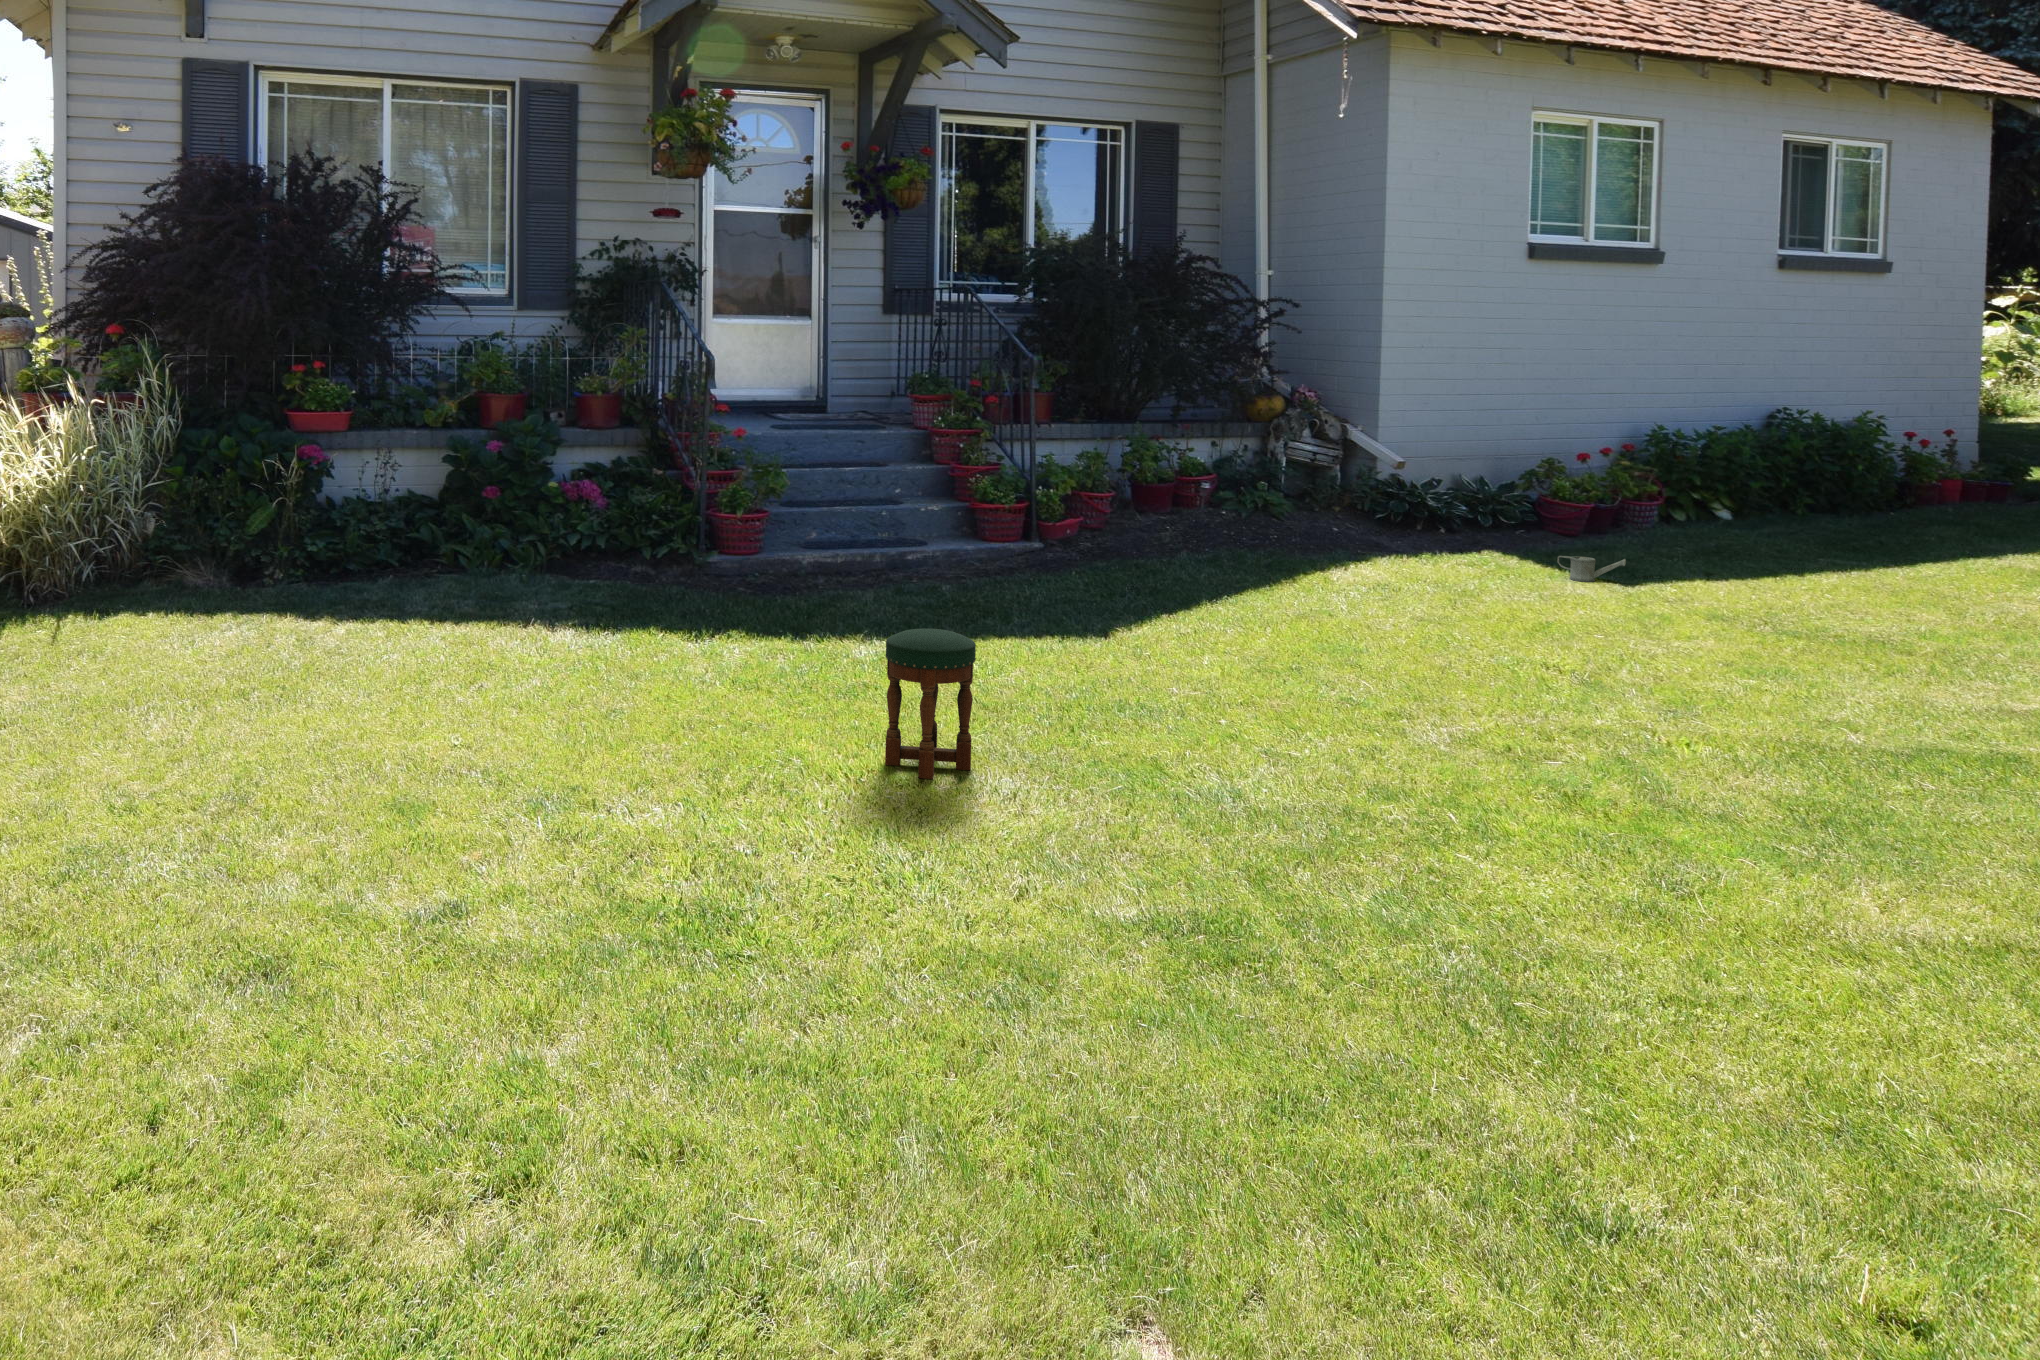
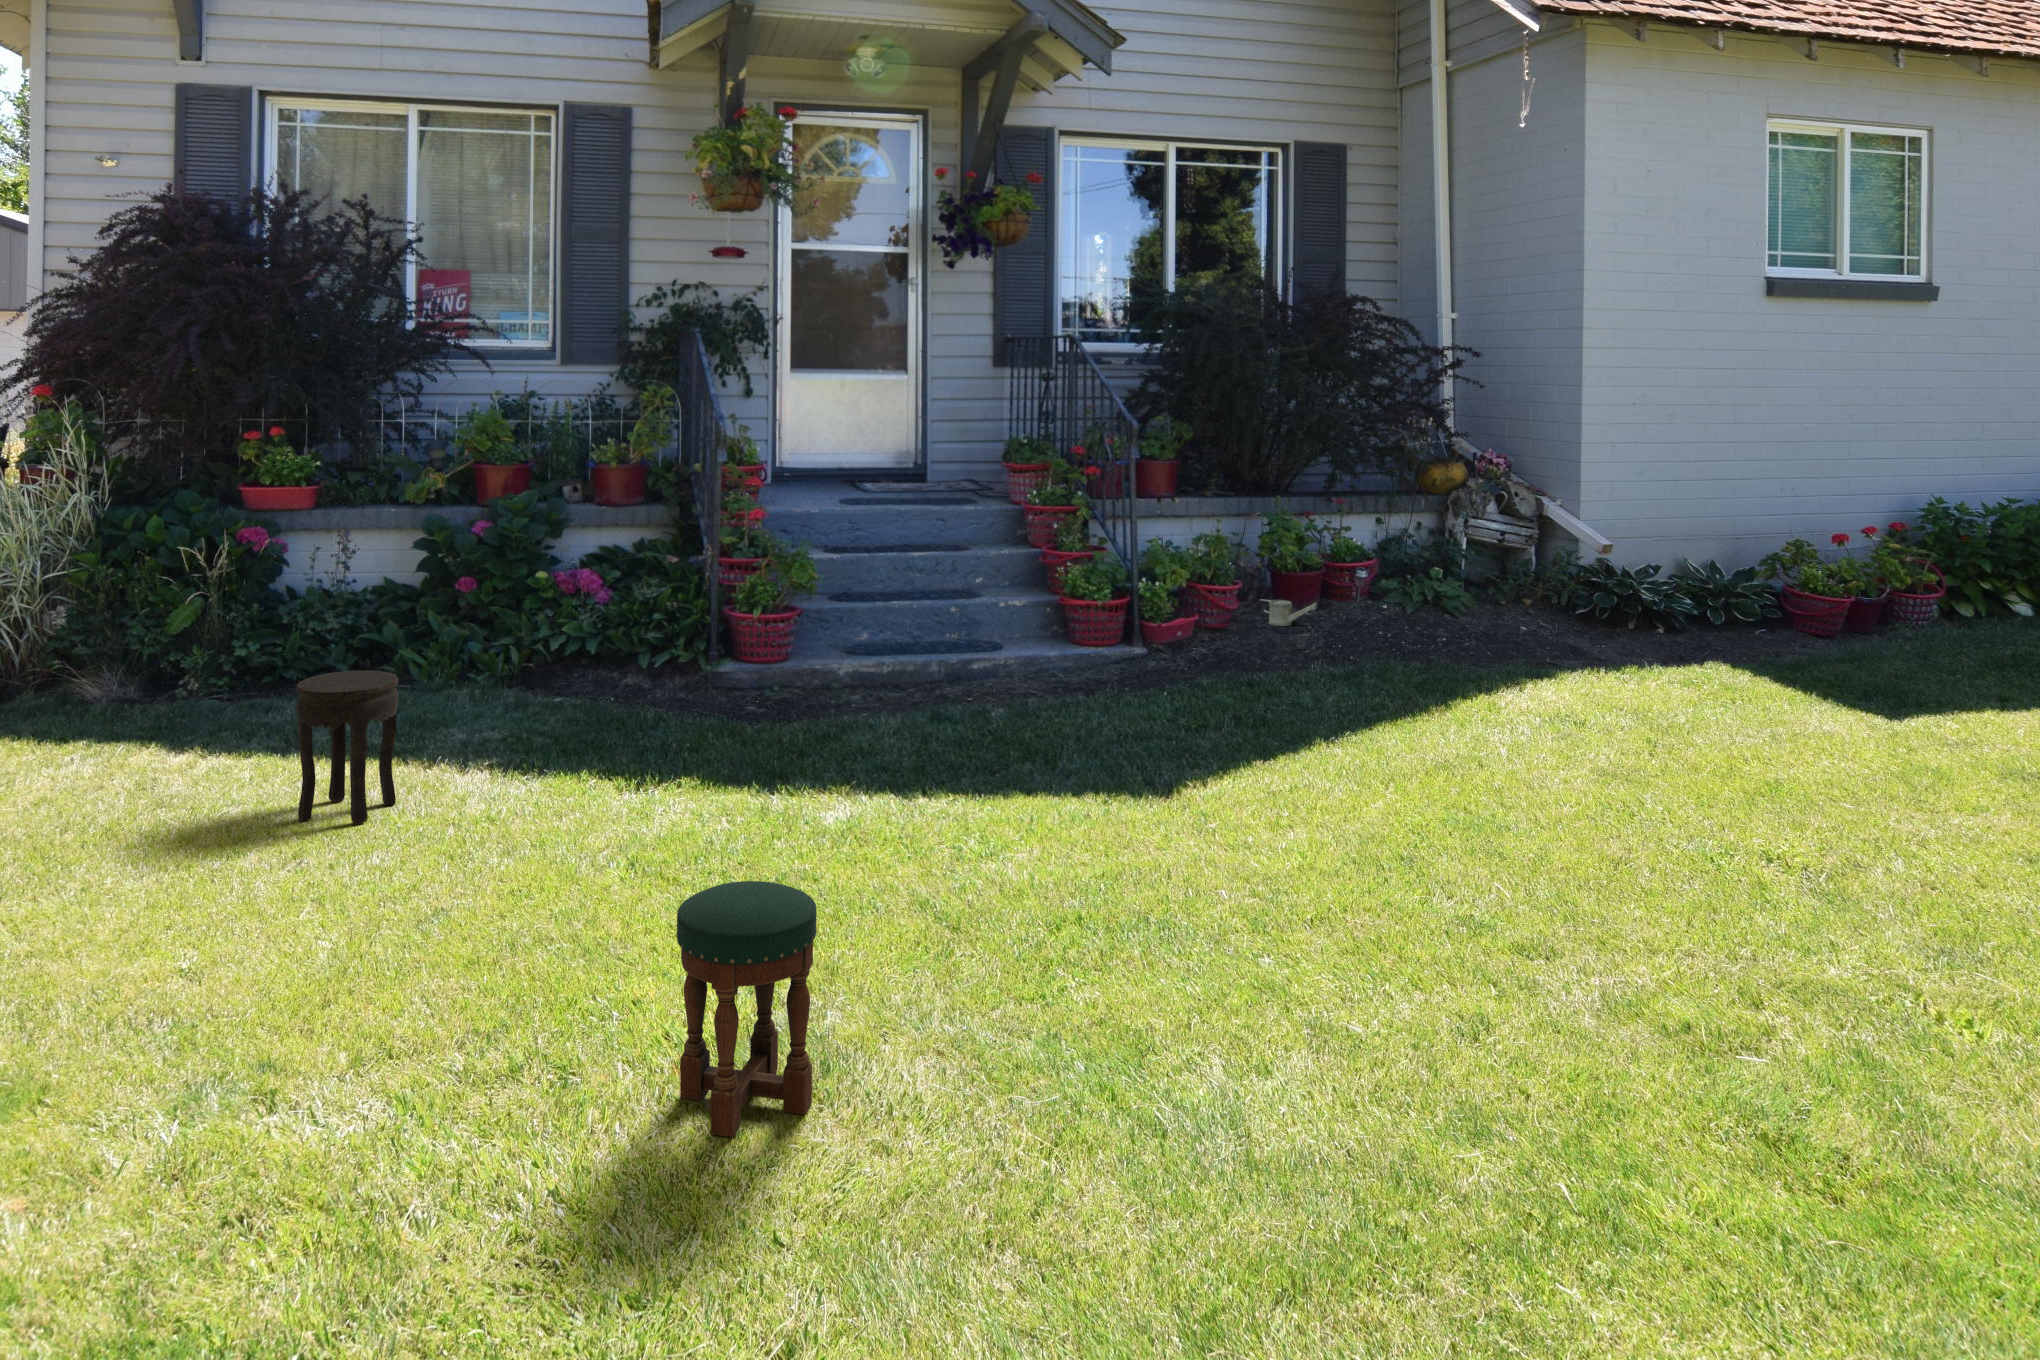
side table: none [466,534,540,646] -> present [296,670,398,825]
watering can: present [1557,556,1626,582] -> present [1260,599,1317,626]

